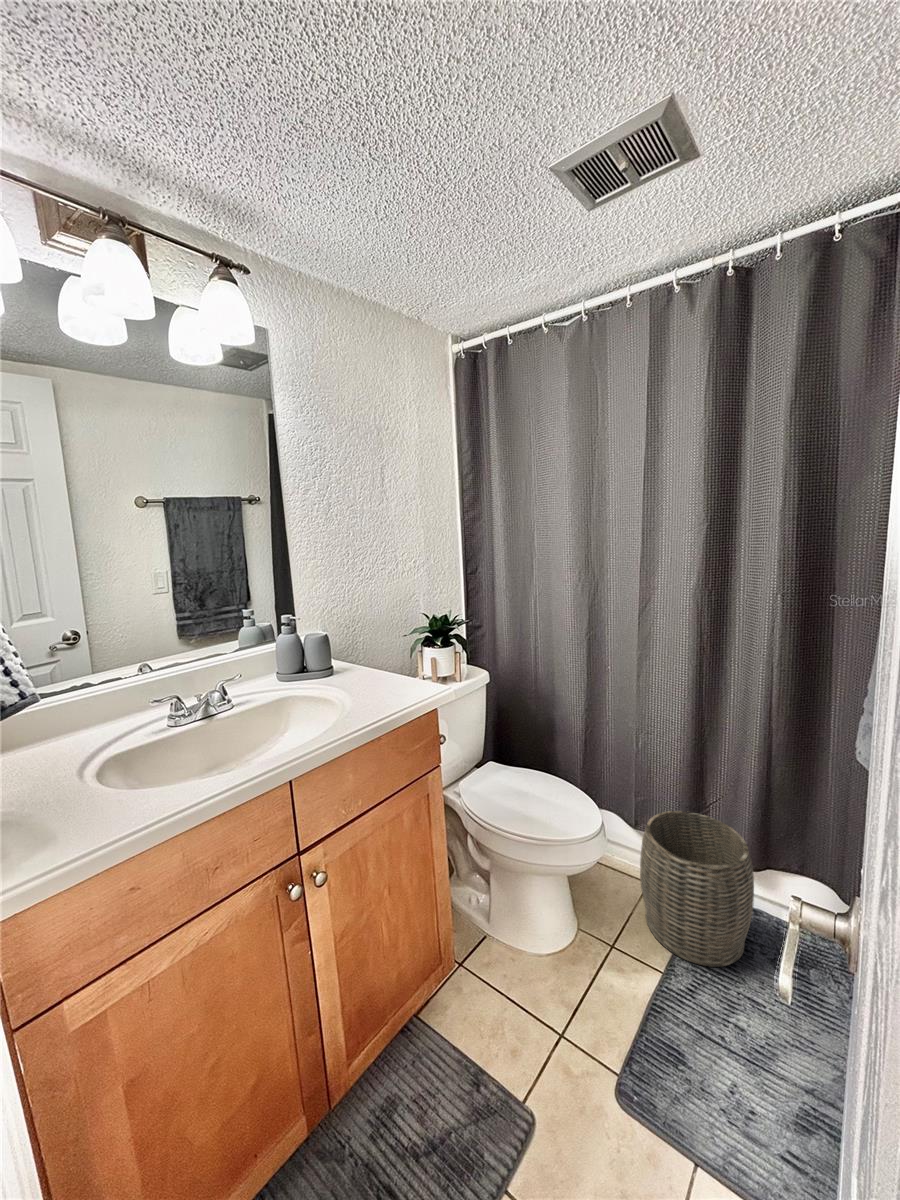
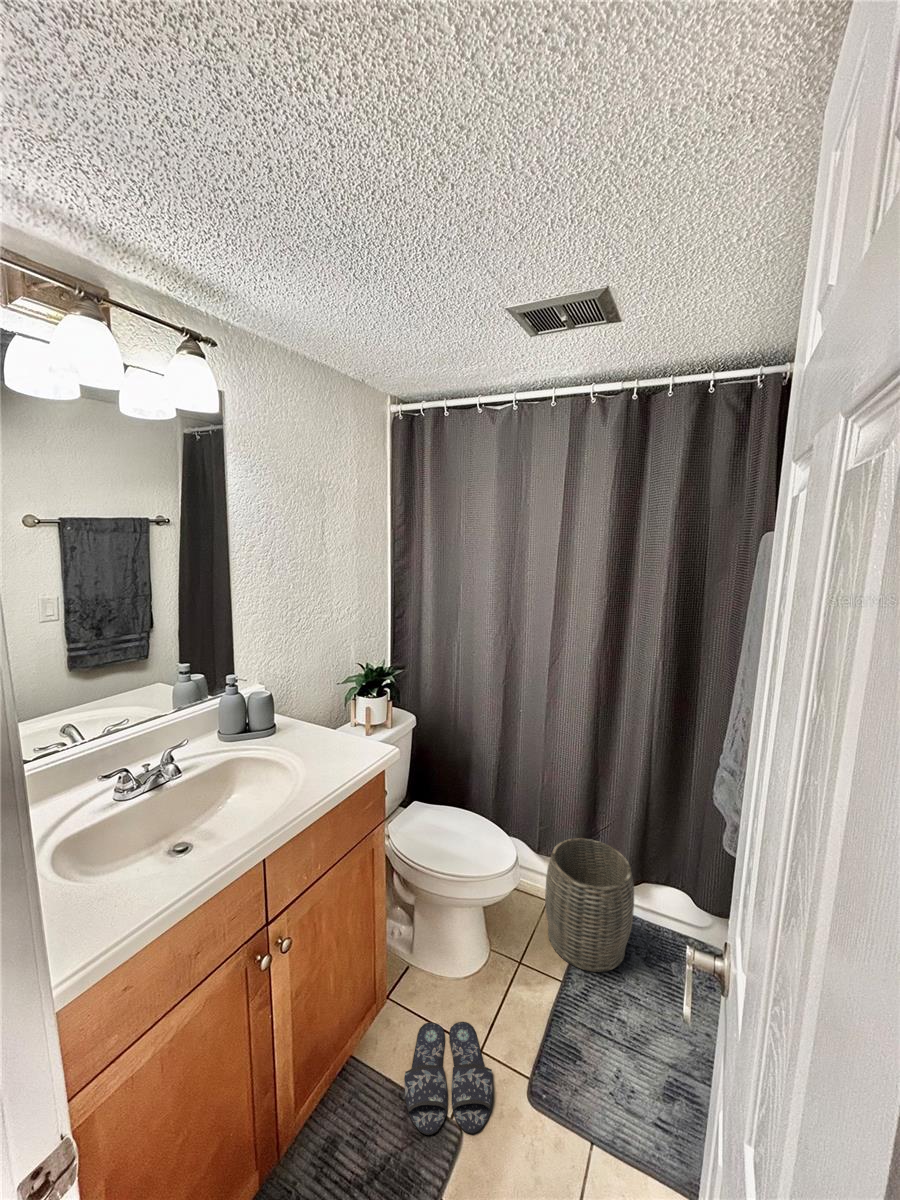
slippers: none [471,995,572,1124] -> present [404,1022,492,1135]

